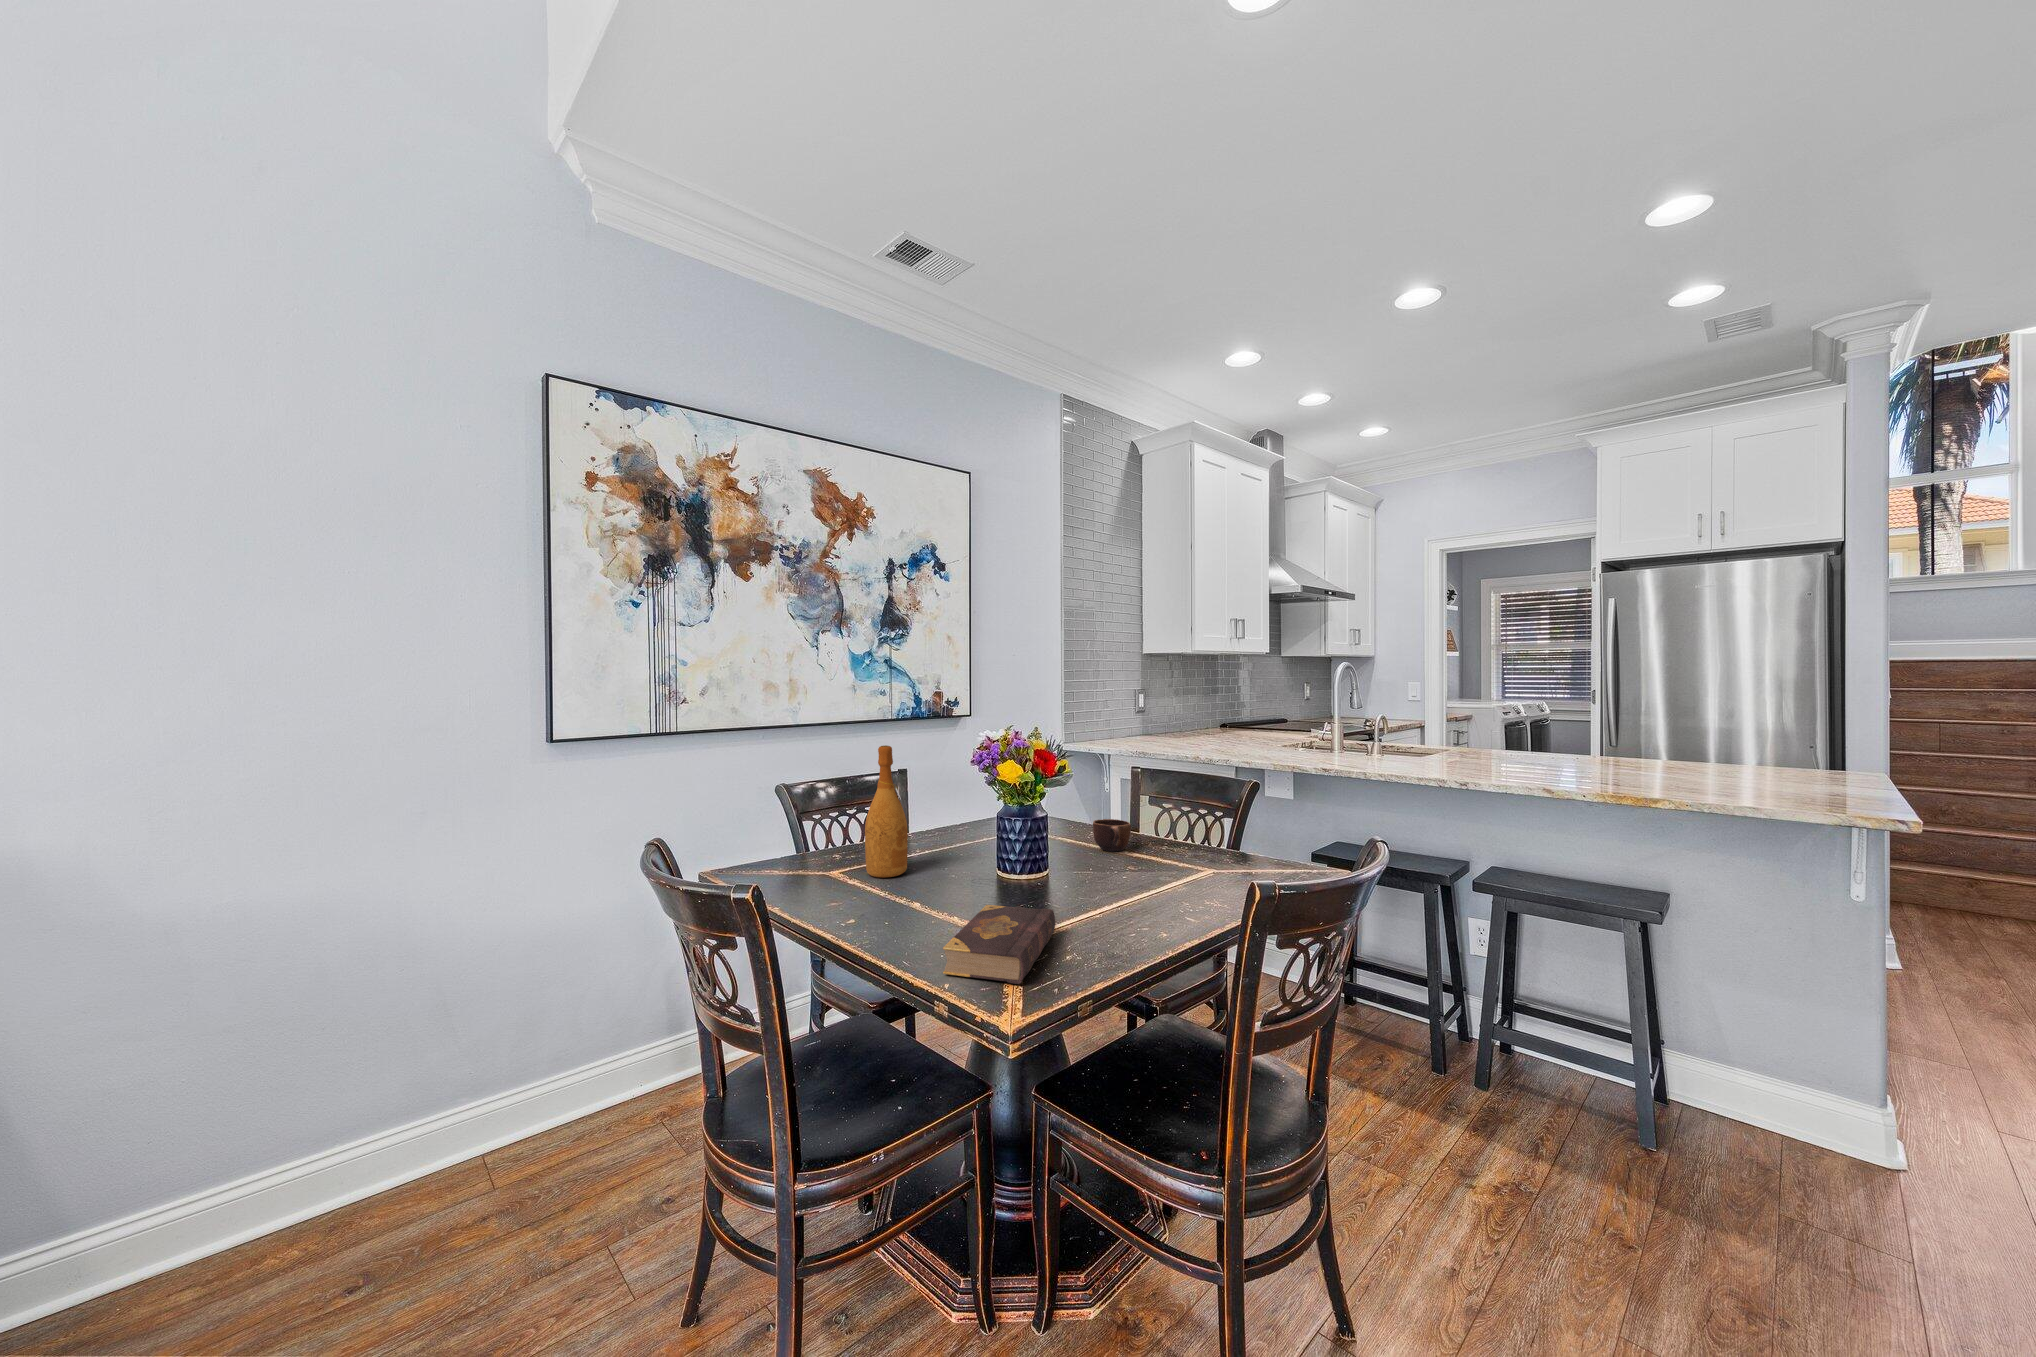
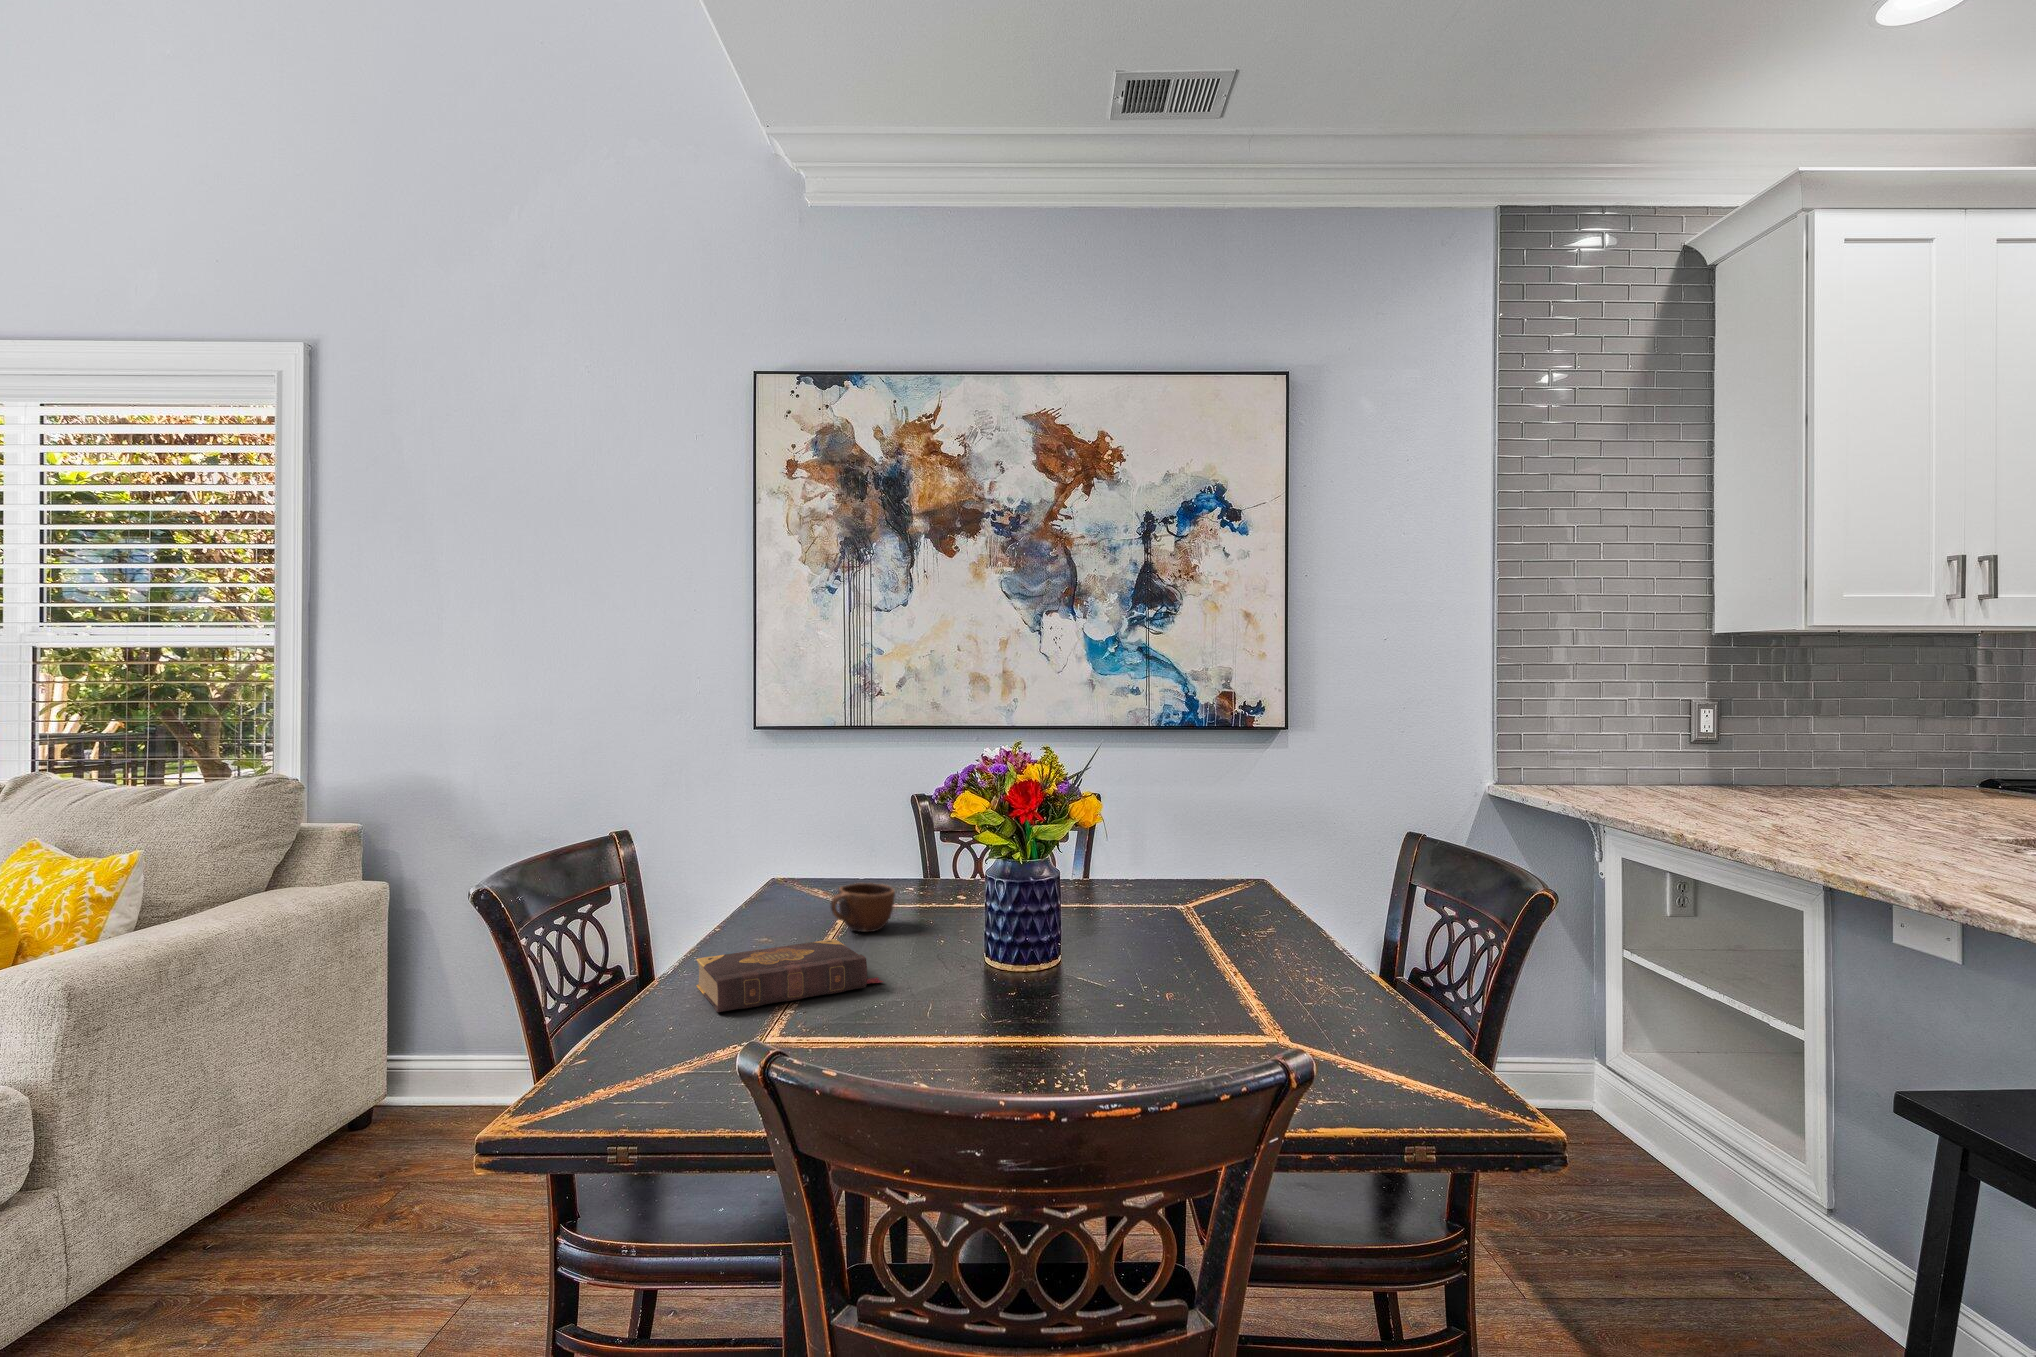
wine bottle: present [865,745,908,877] -> none [880,750,929,905]
mug: present [1093,819,1131,852] -> present [831,883,895,932]

